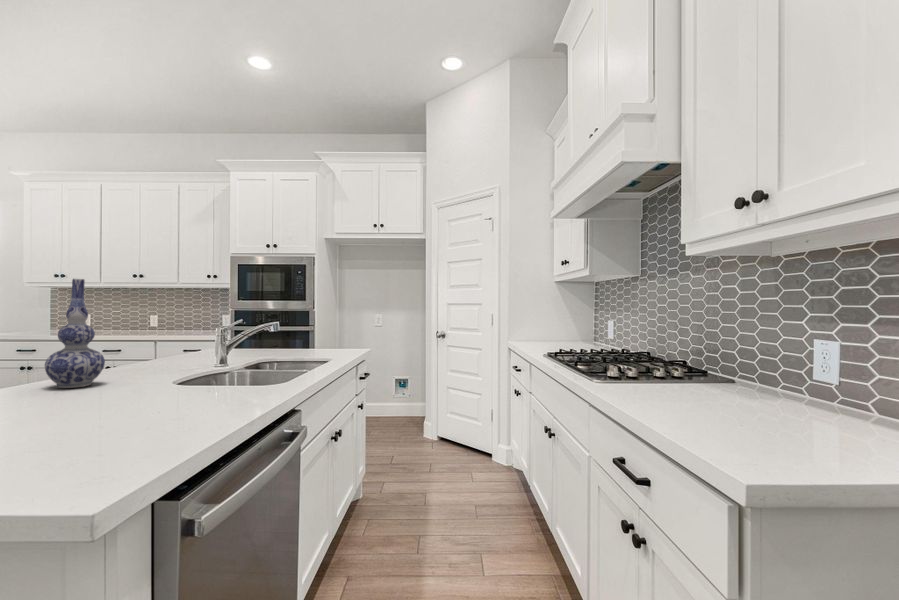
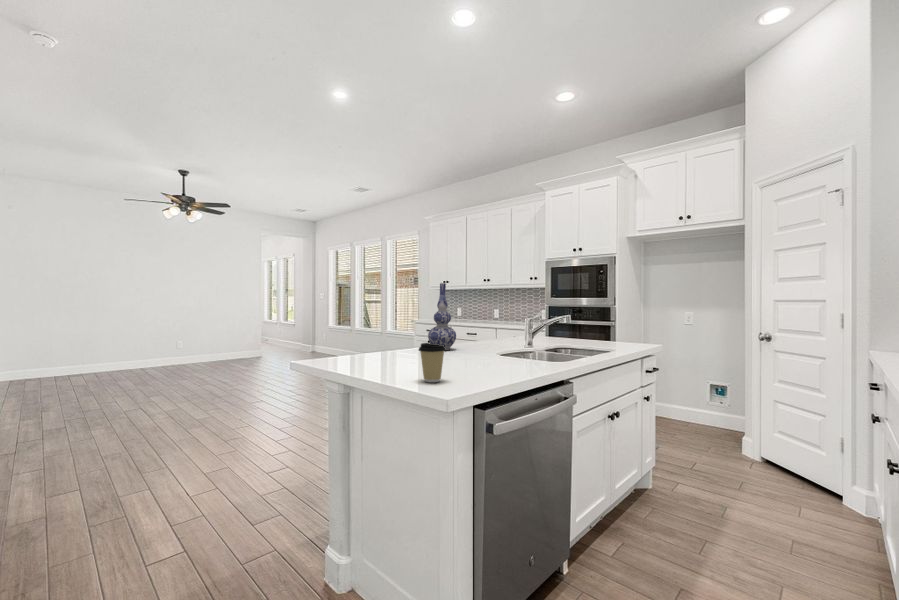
coffee cup: none [45,388,111,459] -> present [419,343,446,382]

